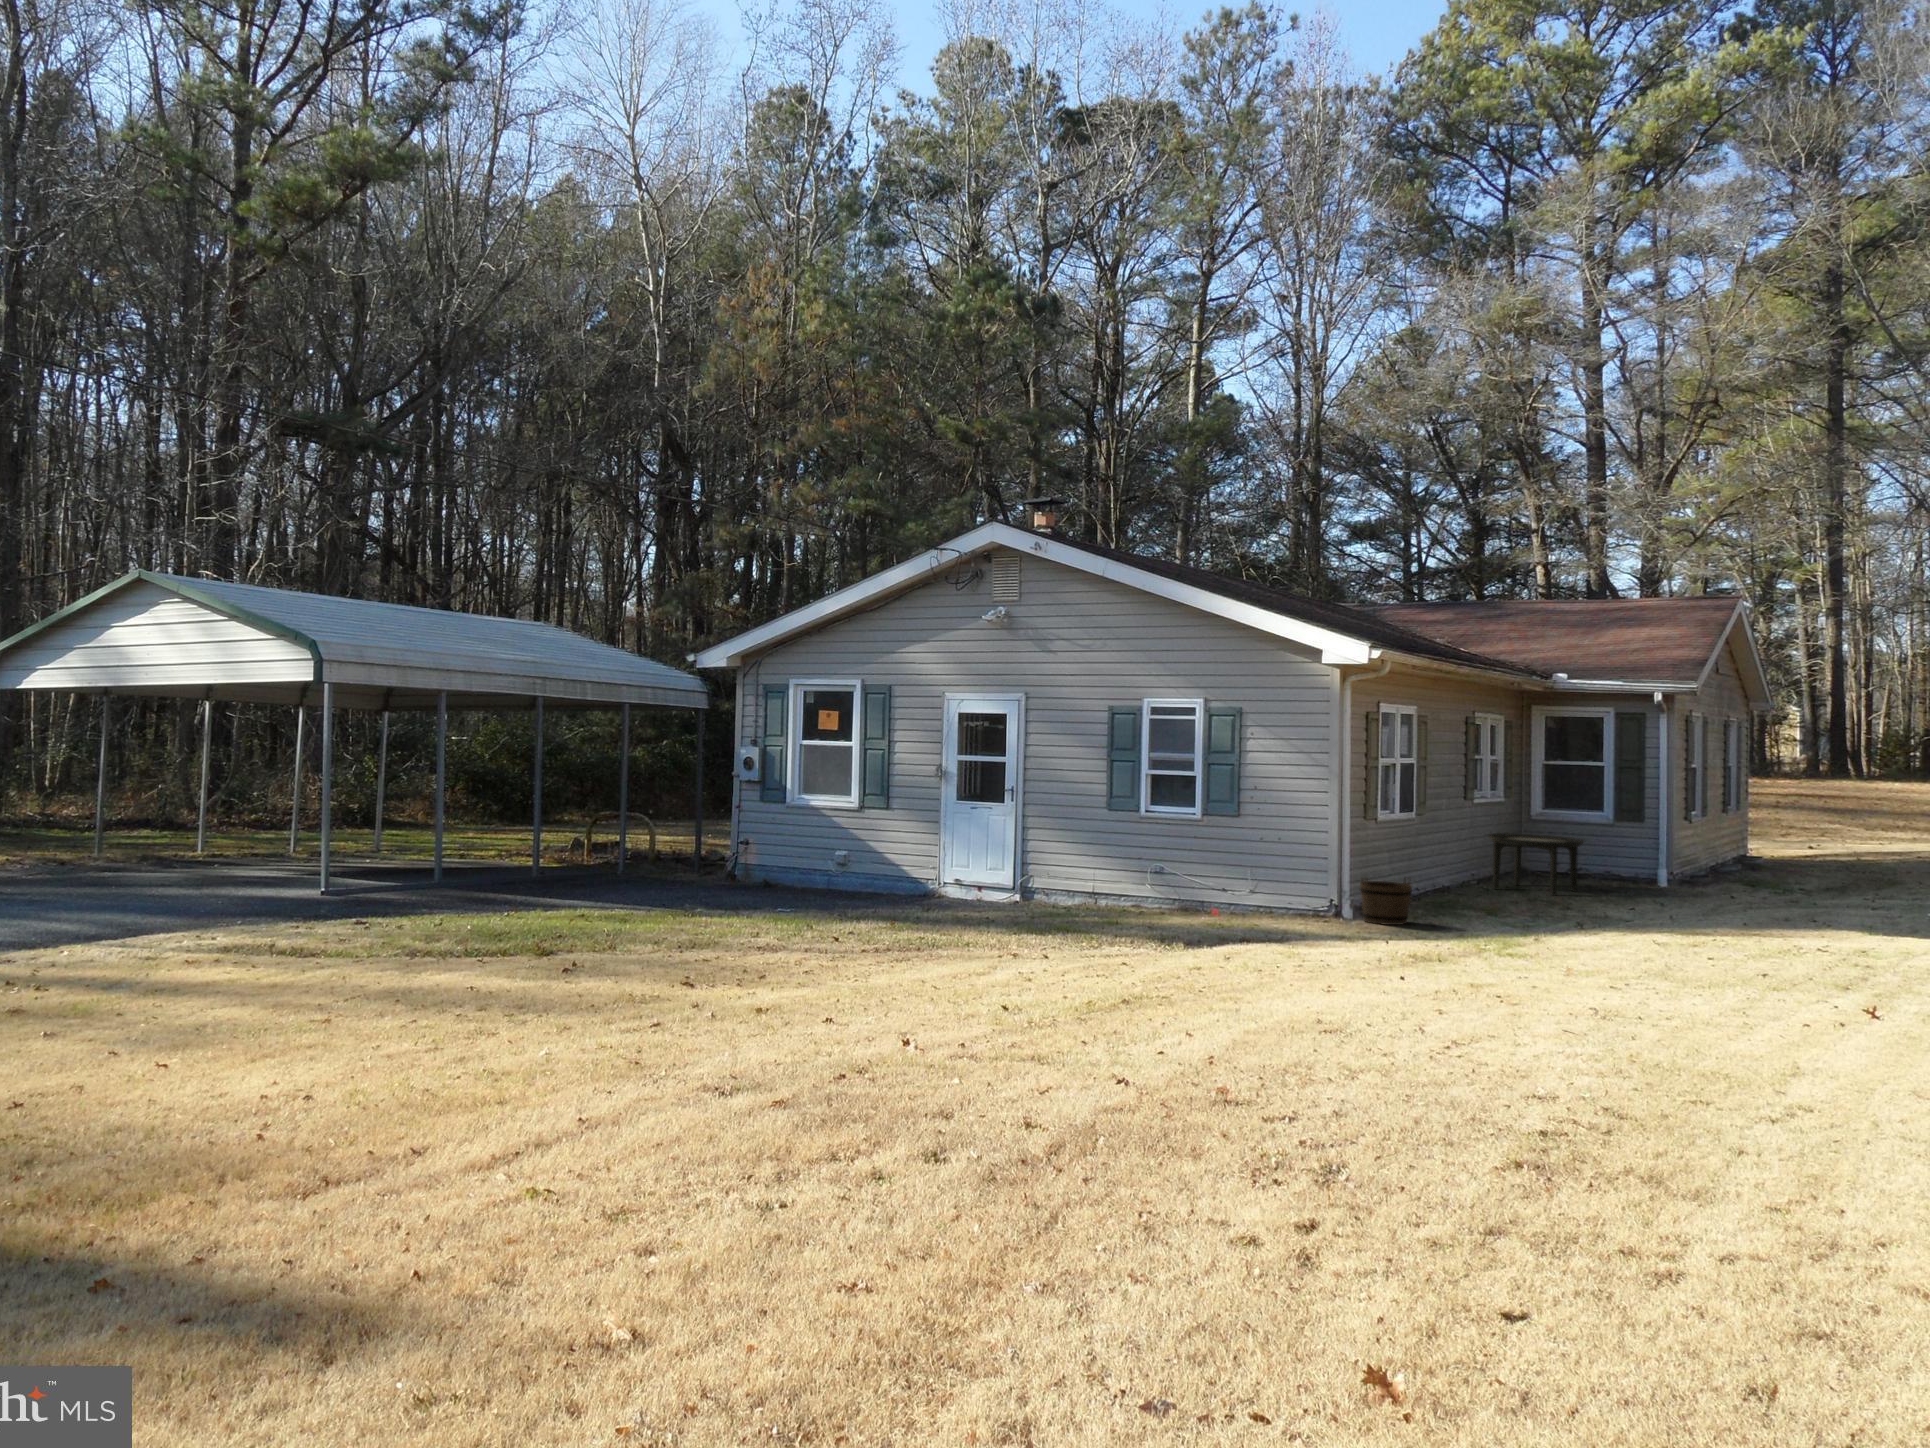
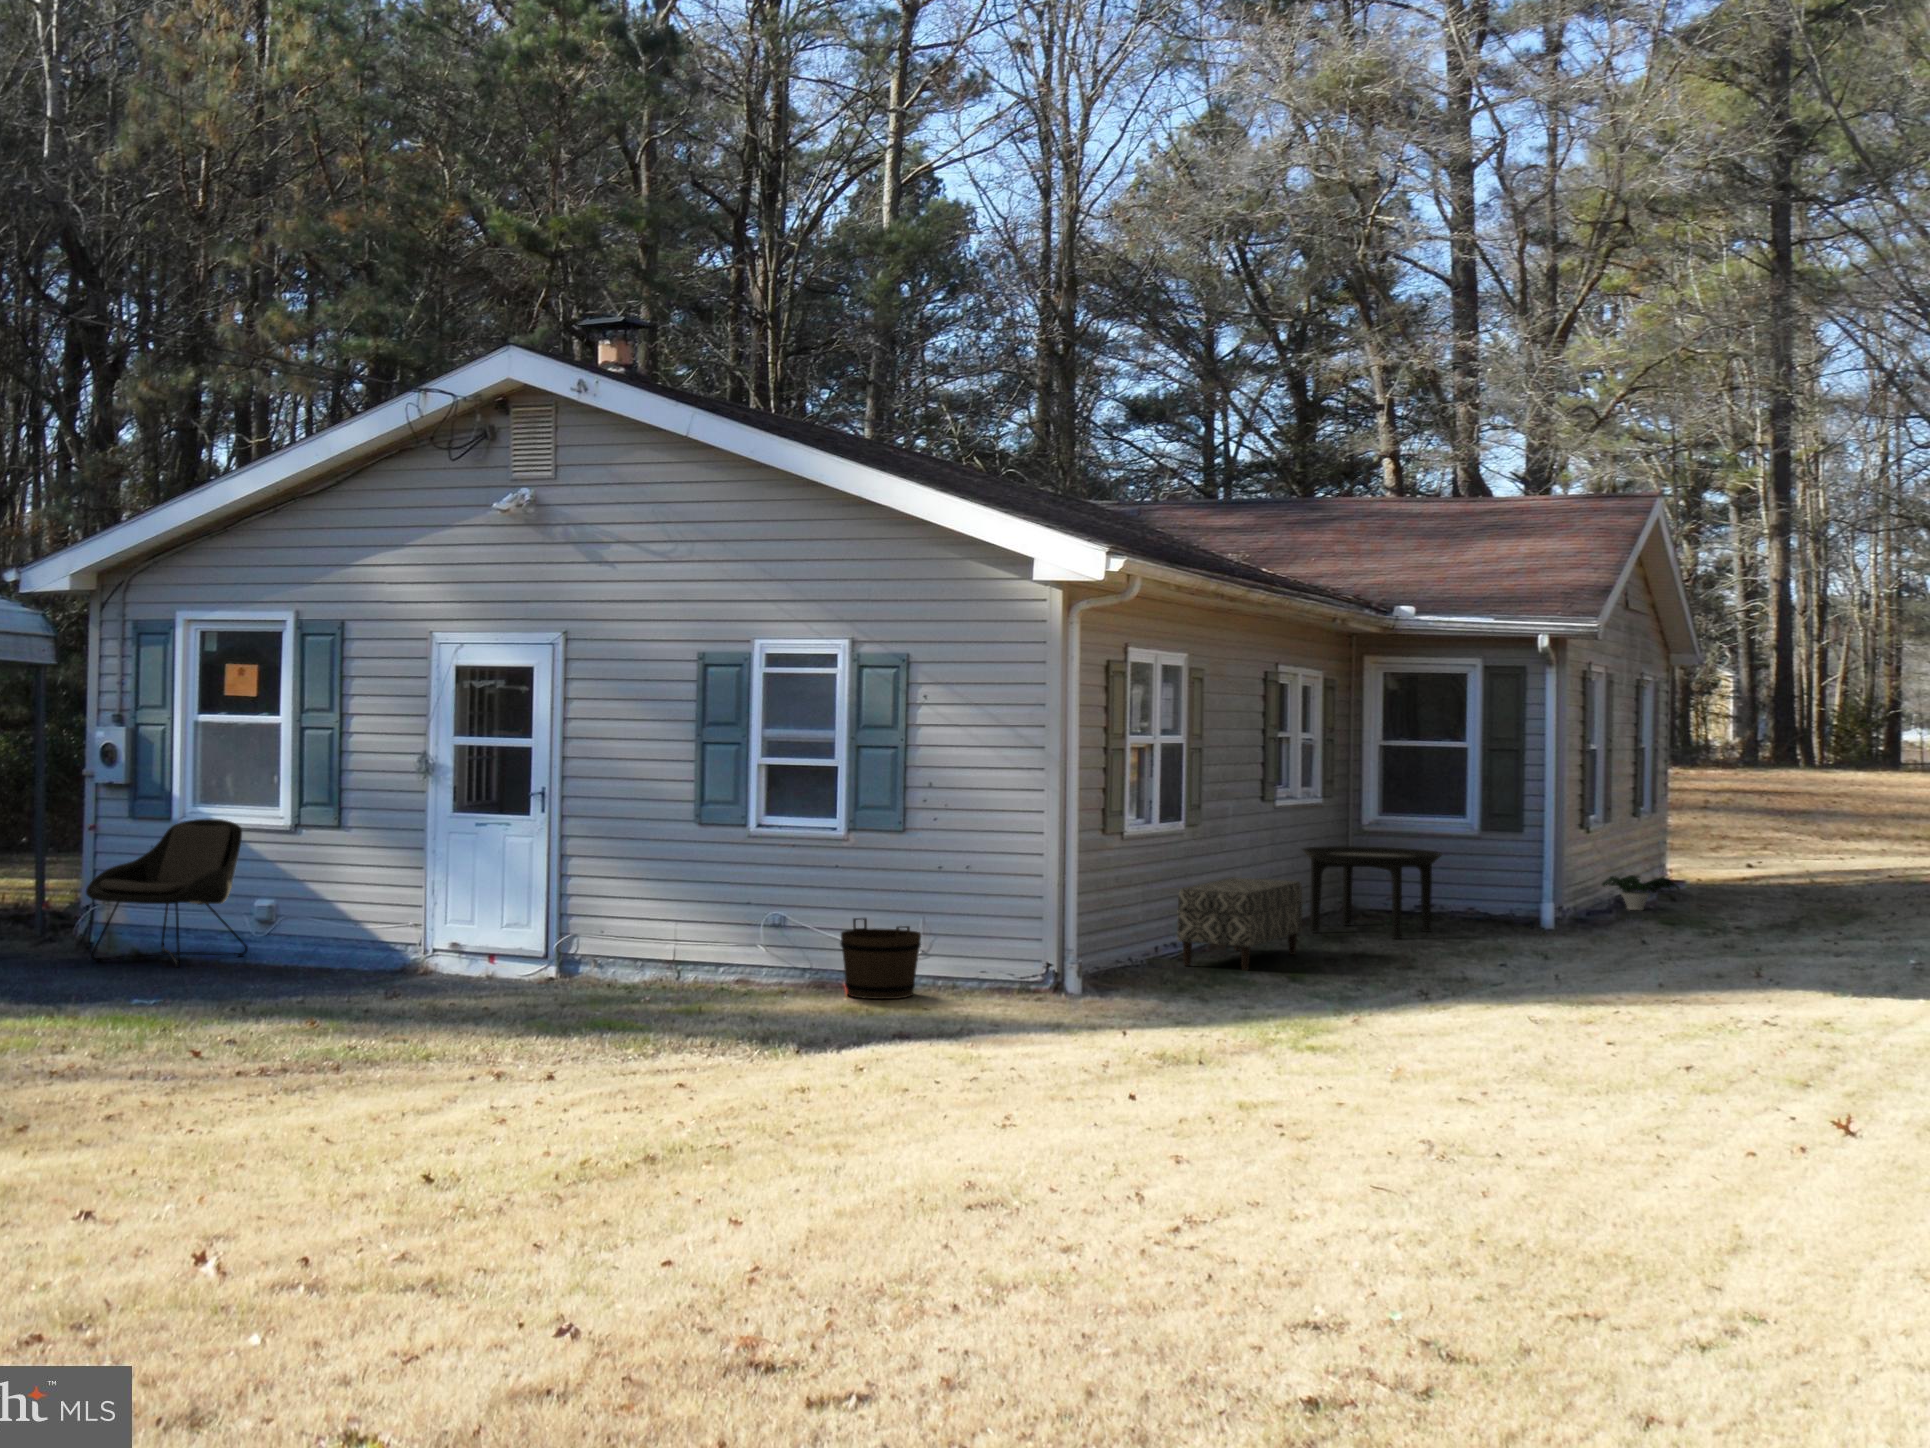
lounge chair: none [749,799,836,885] -> present [86,818,248,968]
bench: none [1408,852,1490,911] -> present [1177,878,1302,971]
potted plant: none [1699,859,1757,883] -> present [1602,875,1680,910]
bucket: present [1360,878,1412,925] -> present [841,918,921,999]

